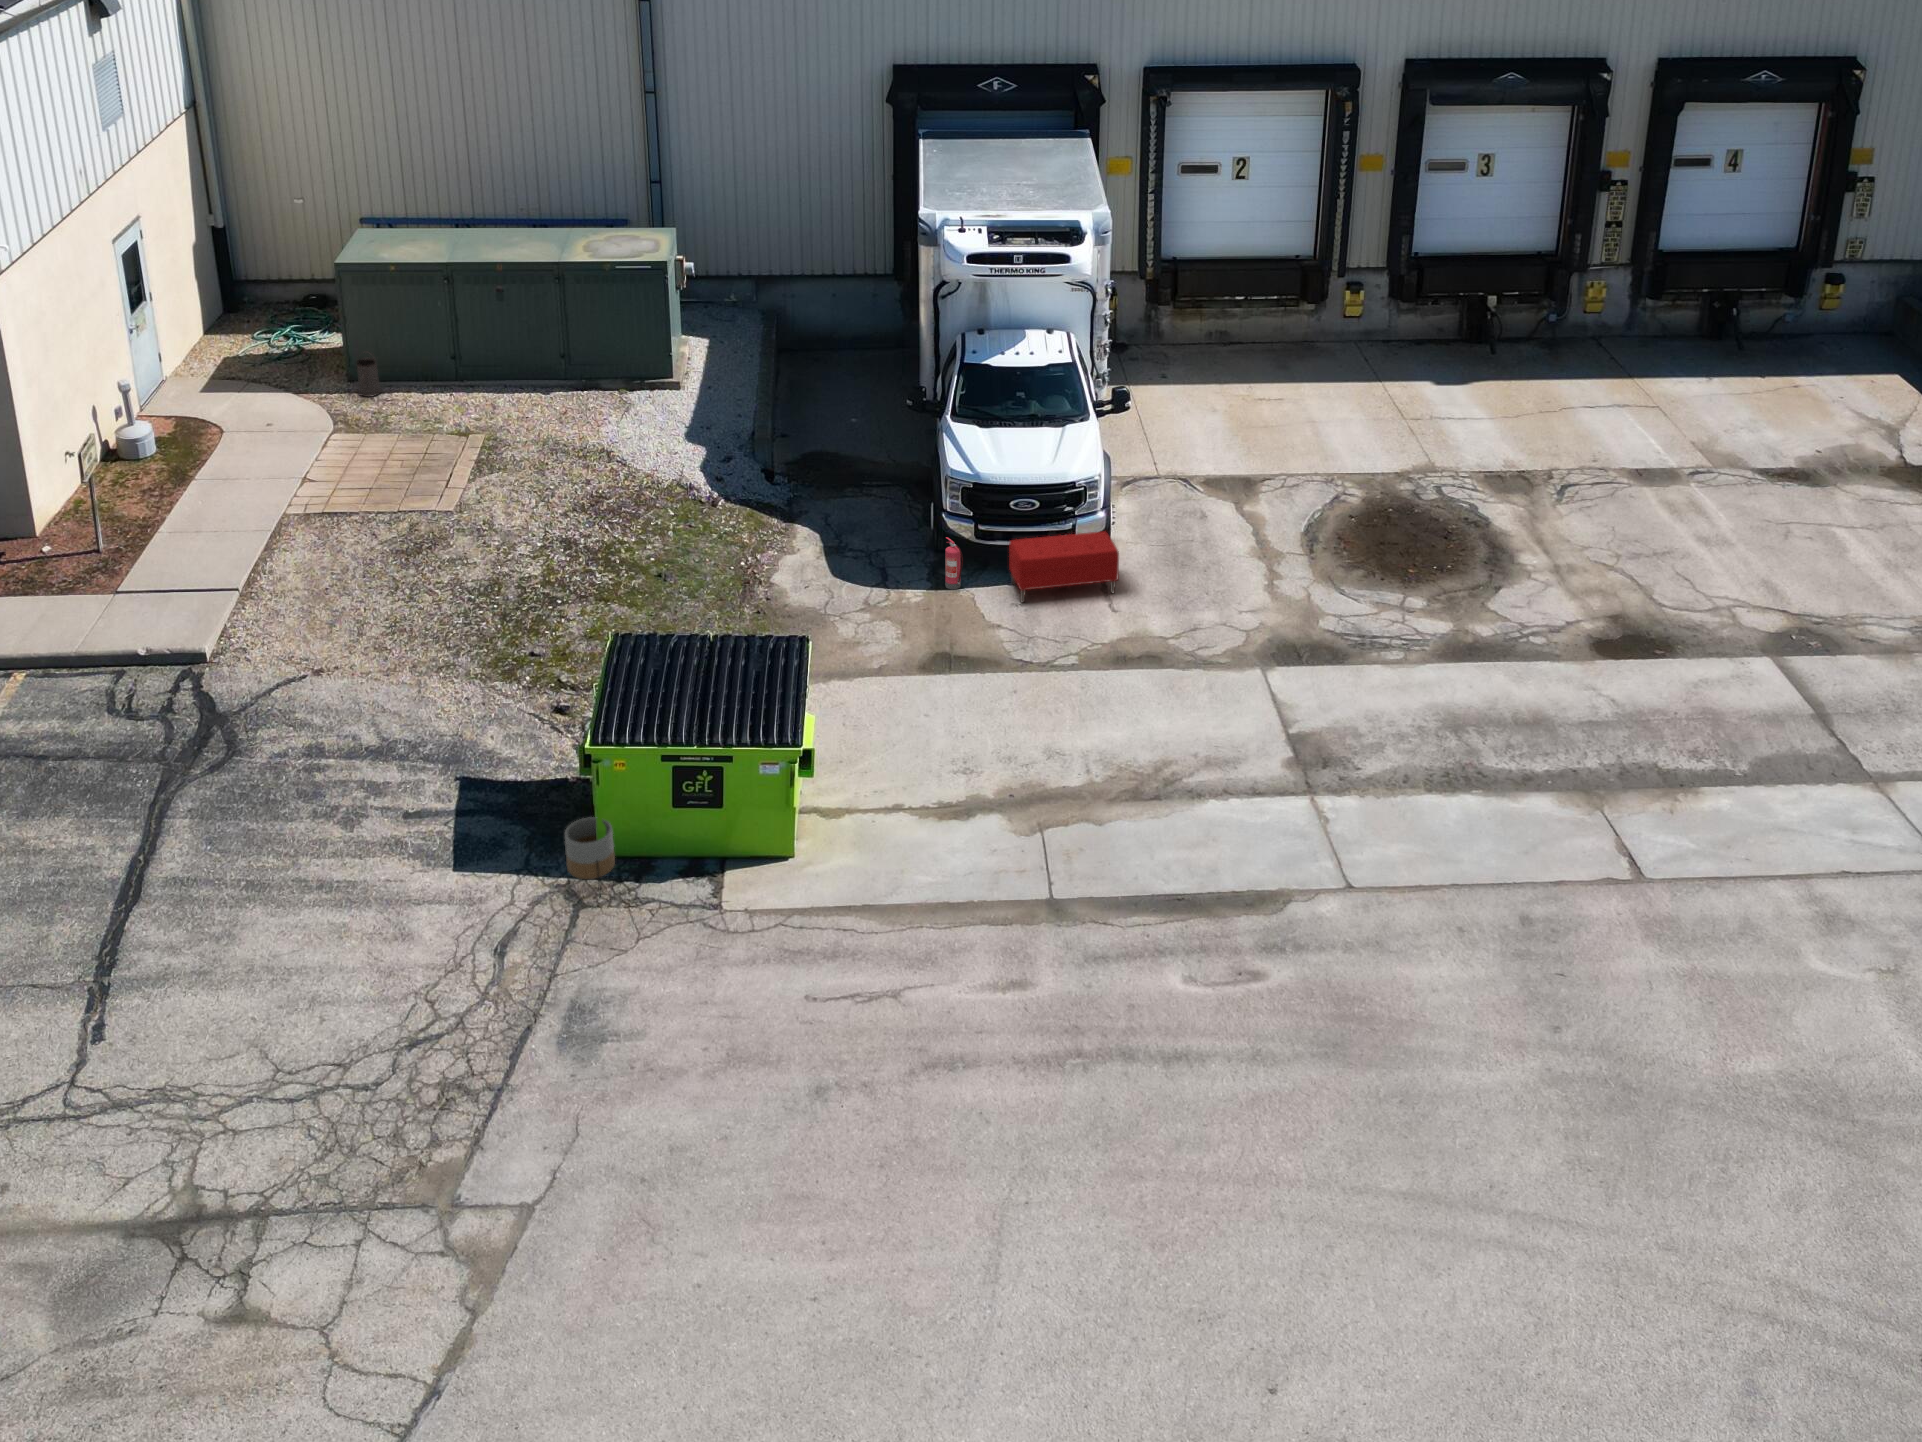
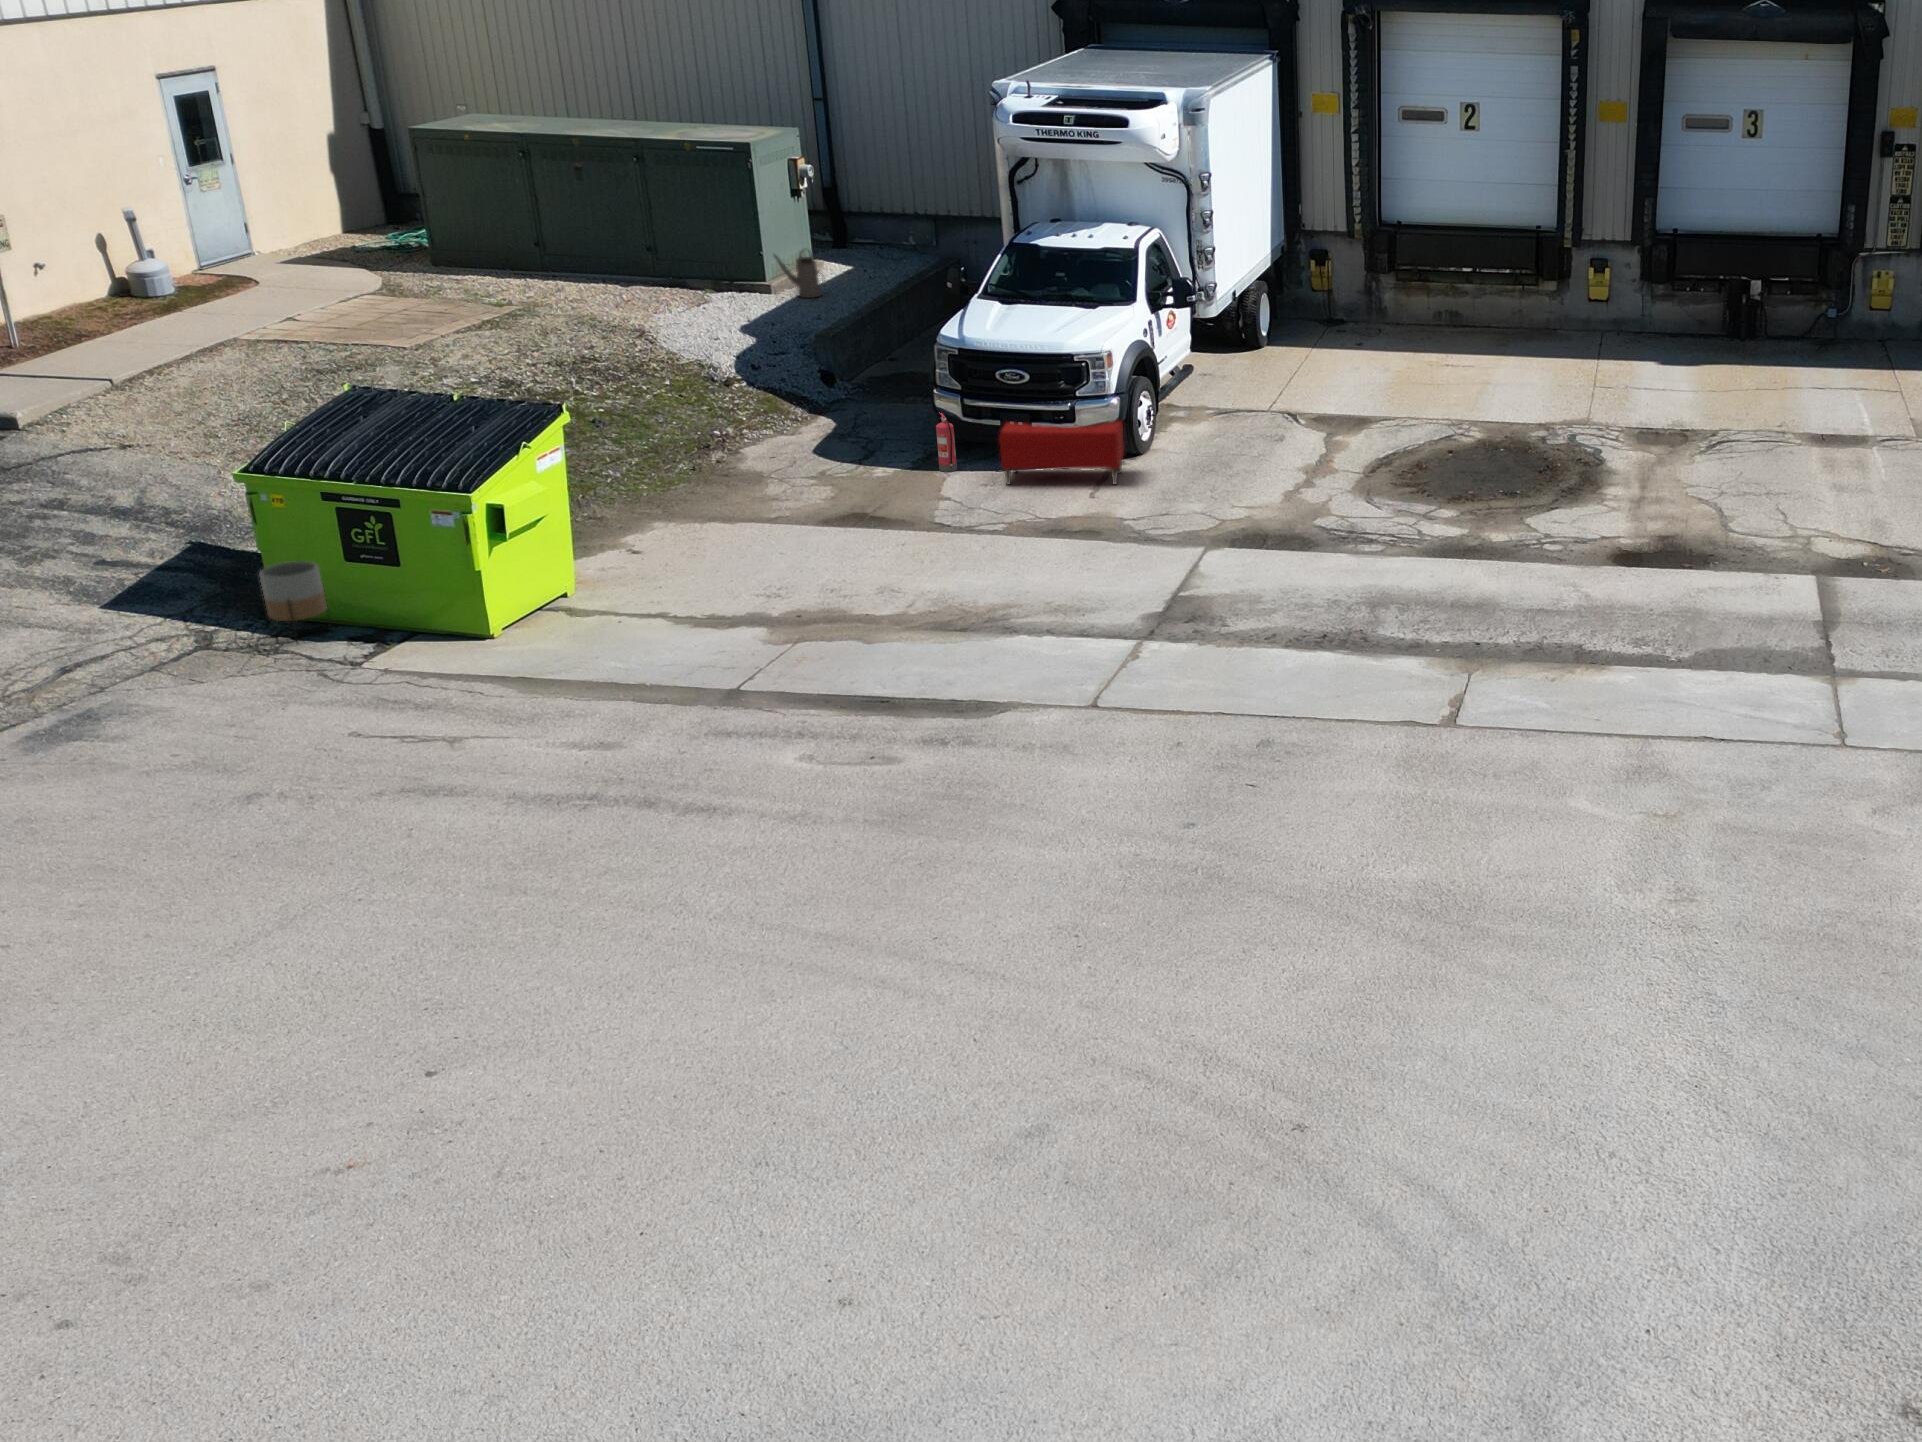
watering can: present [357,354,382,397] -> present [774,248,823,298]

